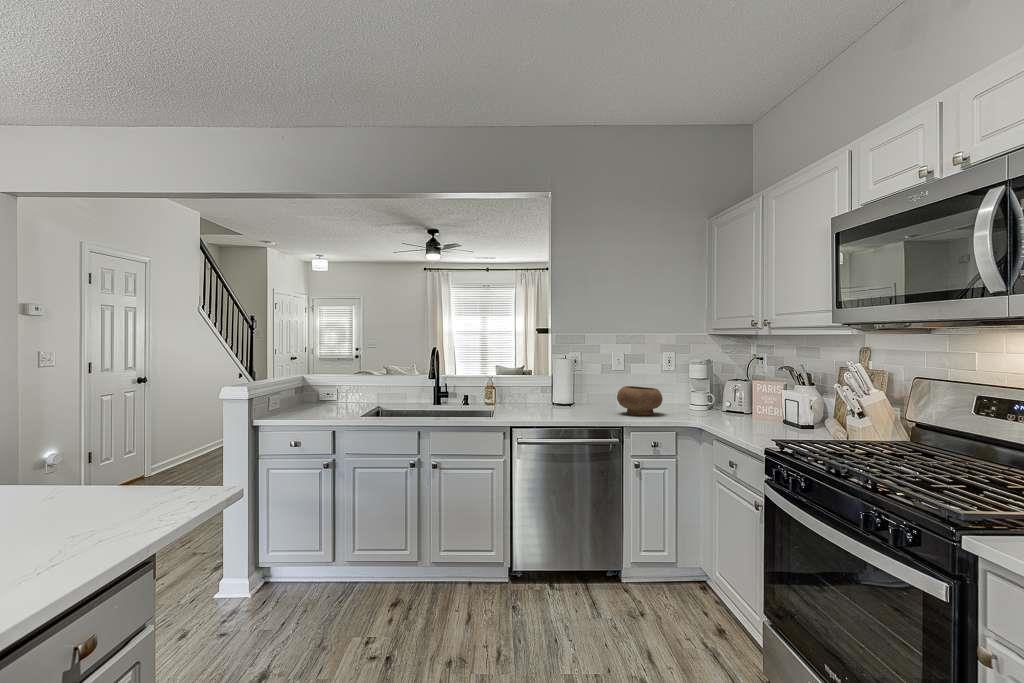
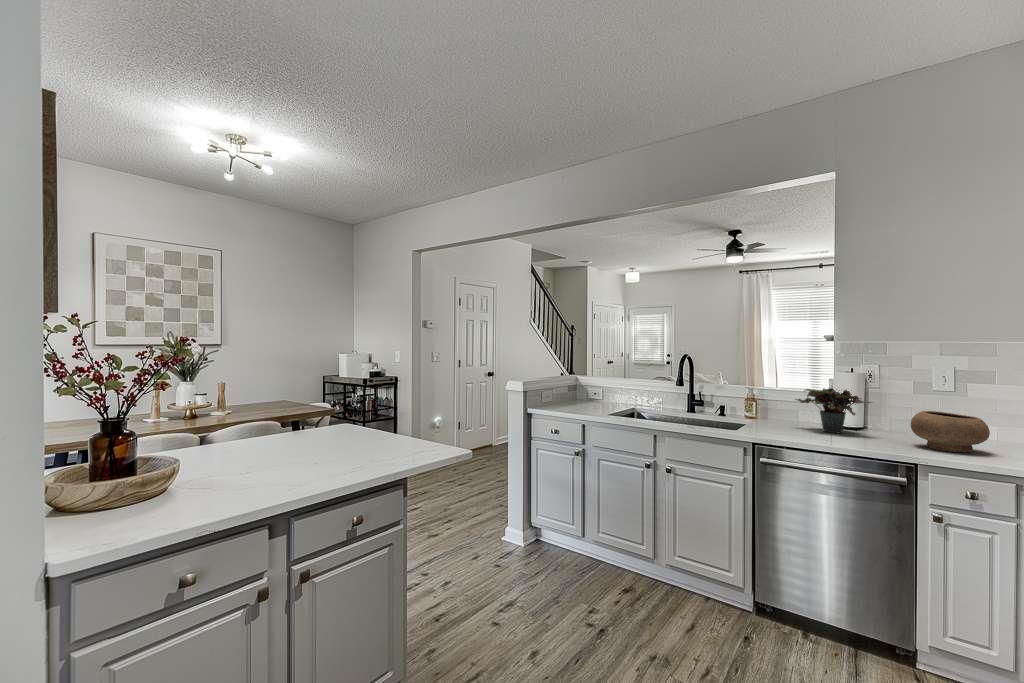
potted plant: none [531,373,590,411] -> present [796,388,872,433]

